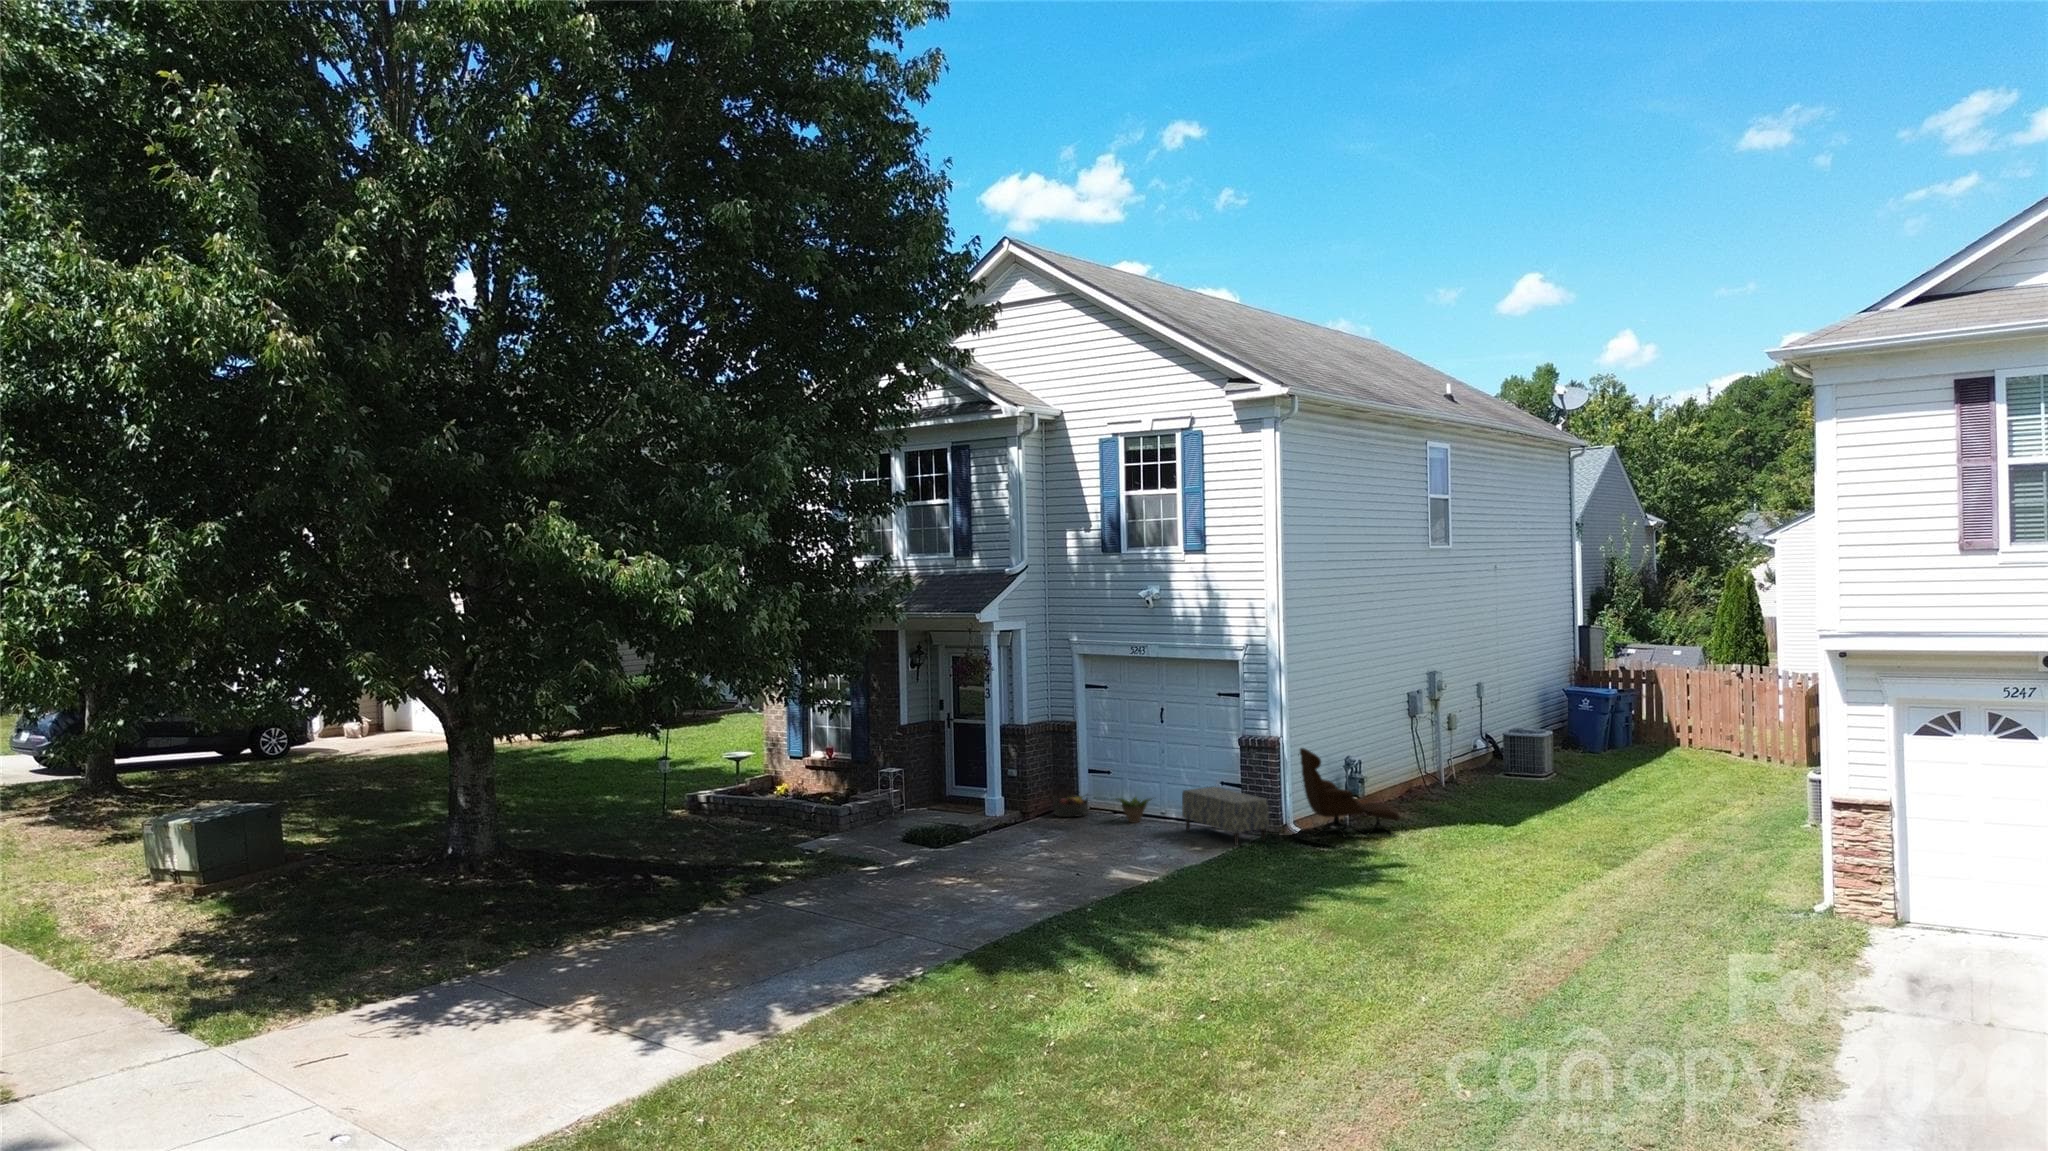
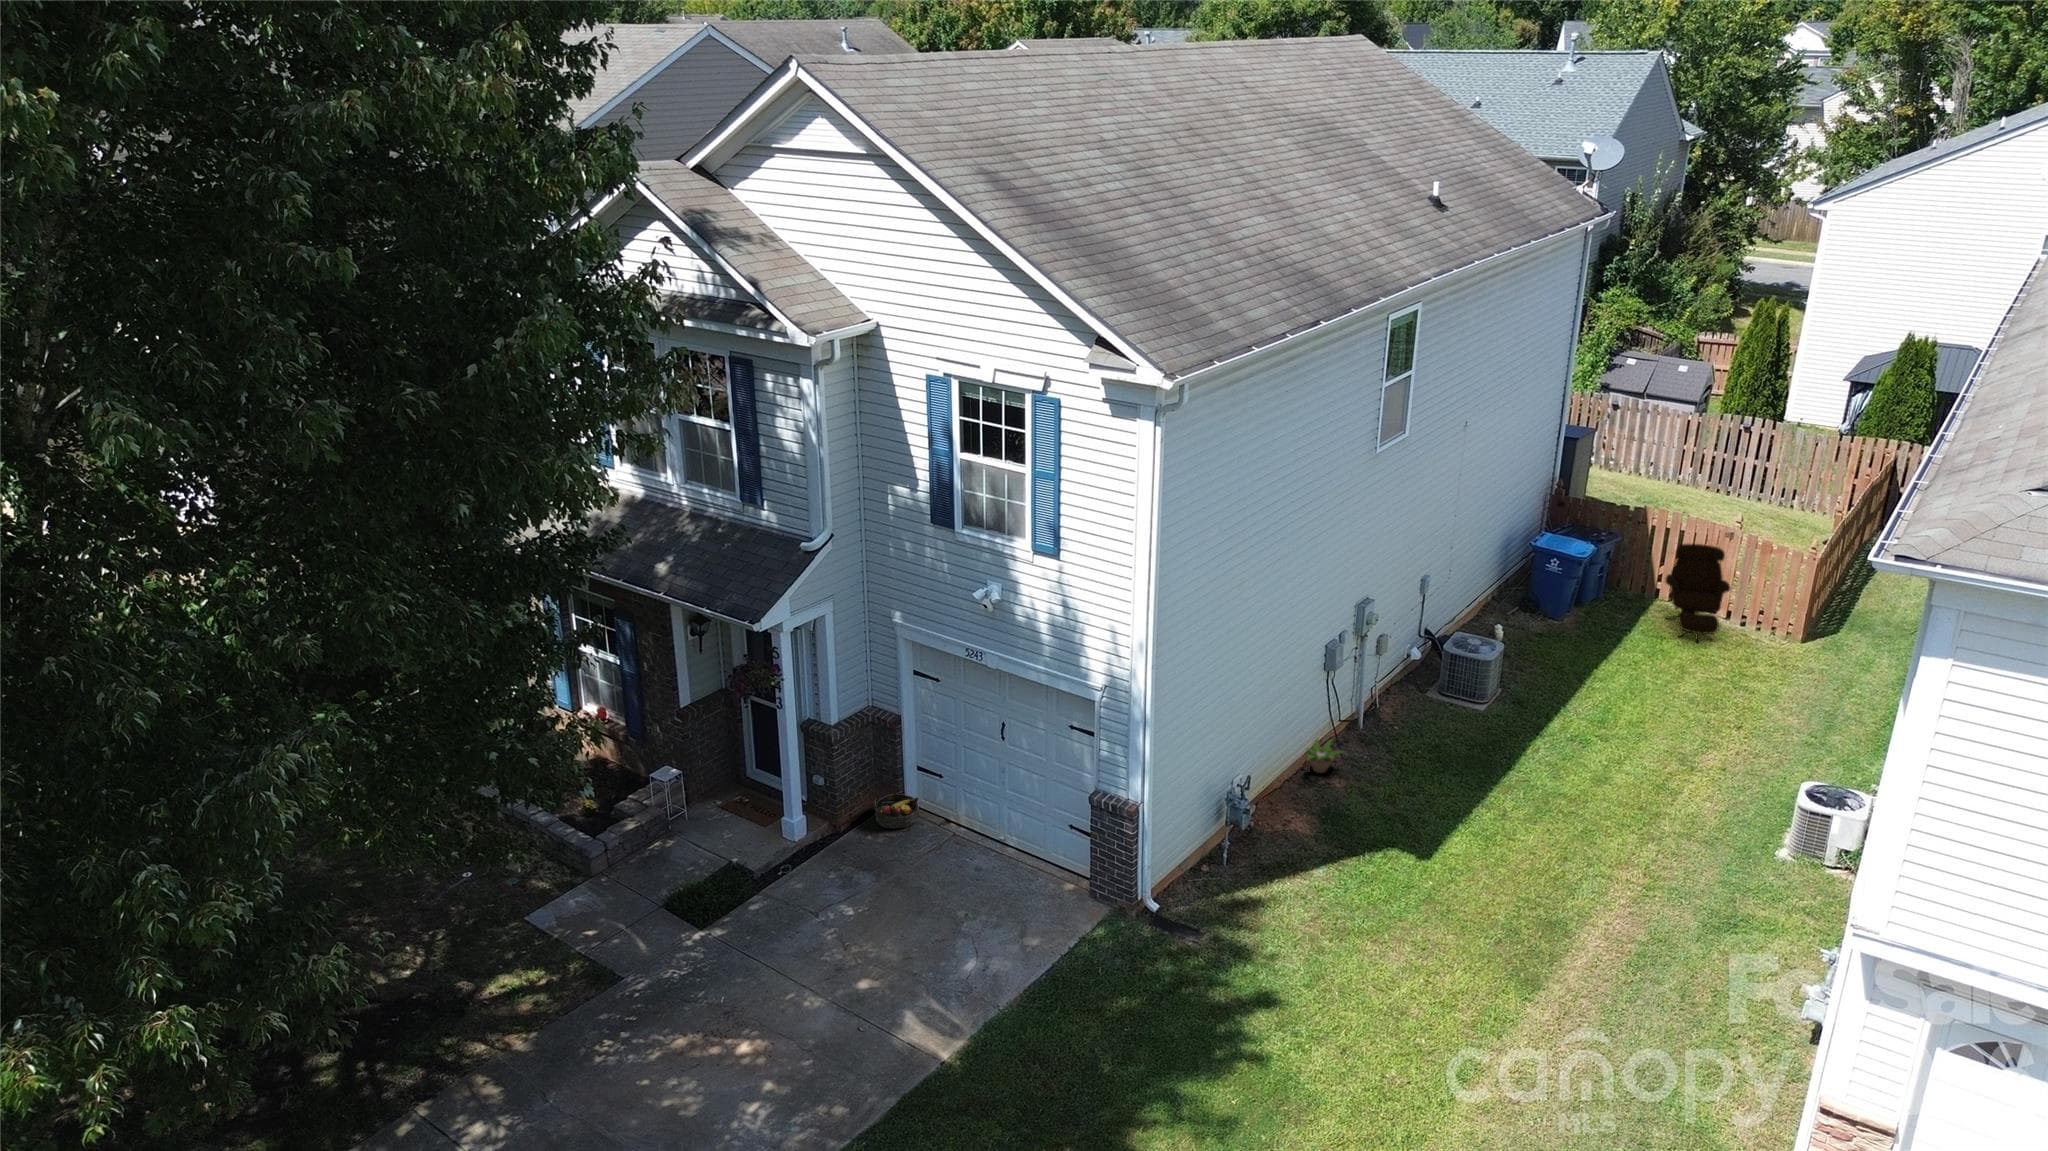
lounge chair: present [1298,748,1400,838] -> present [1666,544,1730,642]
bench: present [1182,786,1269,845] -> none [1026,820,1126,926]
decorative plant: present [1116,797,1152,823] -> present [1306,739,1344,773]

